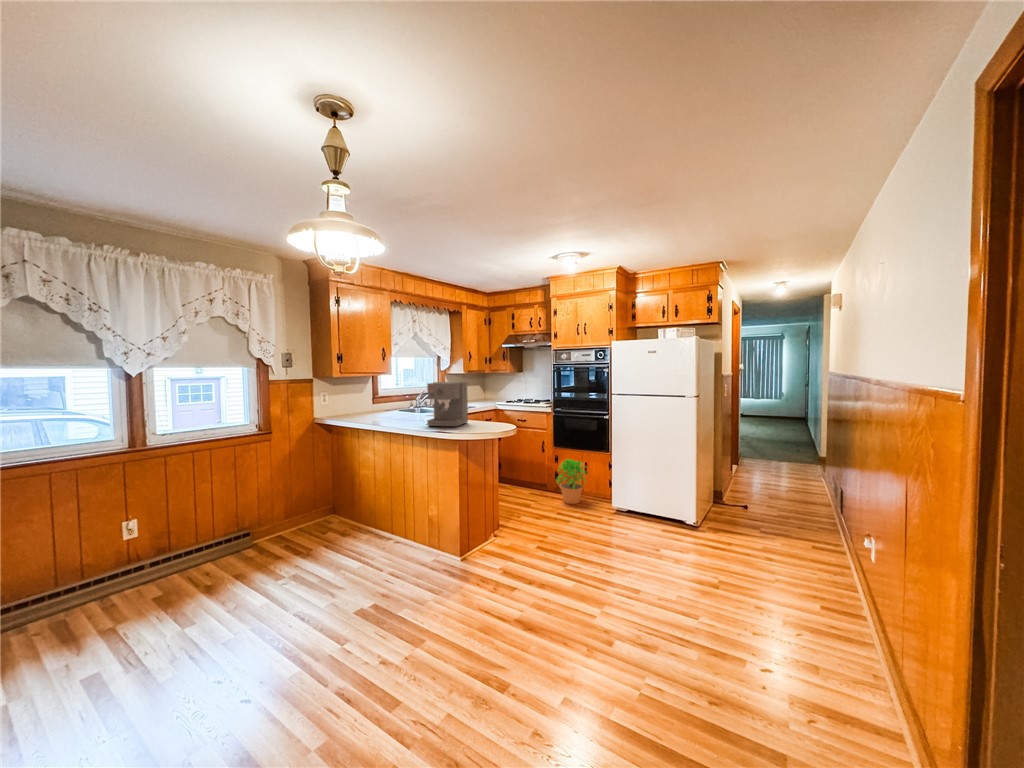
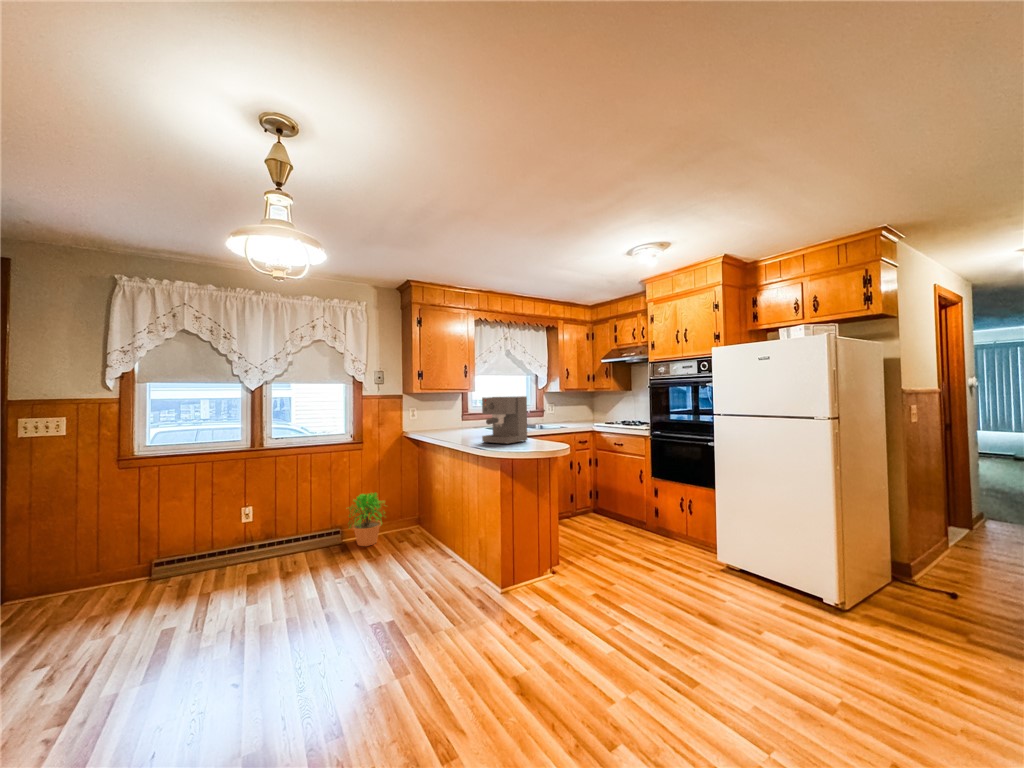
potted plant: present [556,459,586,504] -> present [349,493,384,546]

